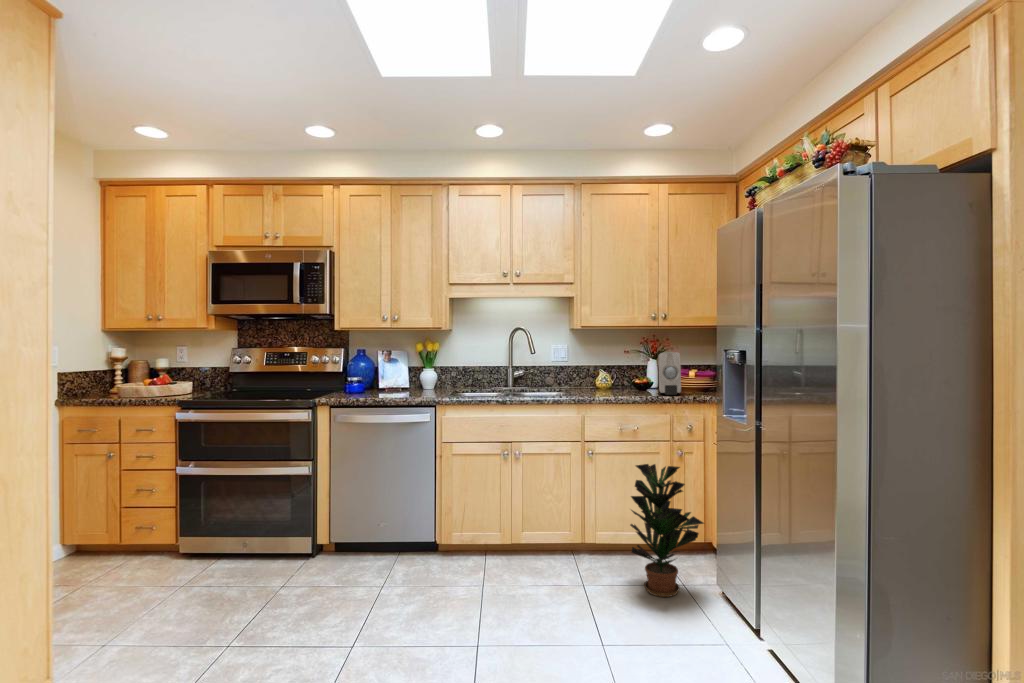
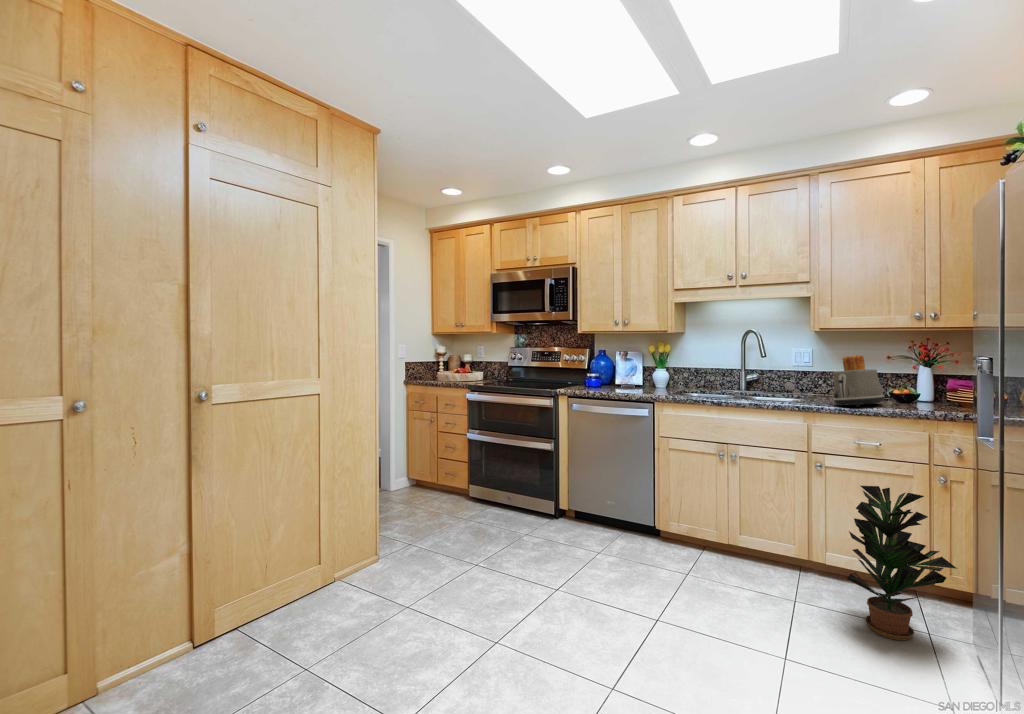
toaster: none [598,350,633,396] -> present [833,355,884,407]
soap dispenser: present [658,352,681,395] -> none [921,360,954,411]

